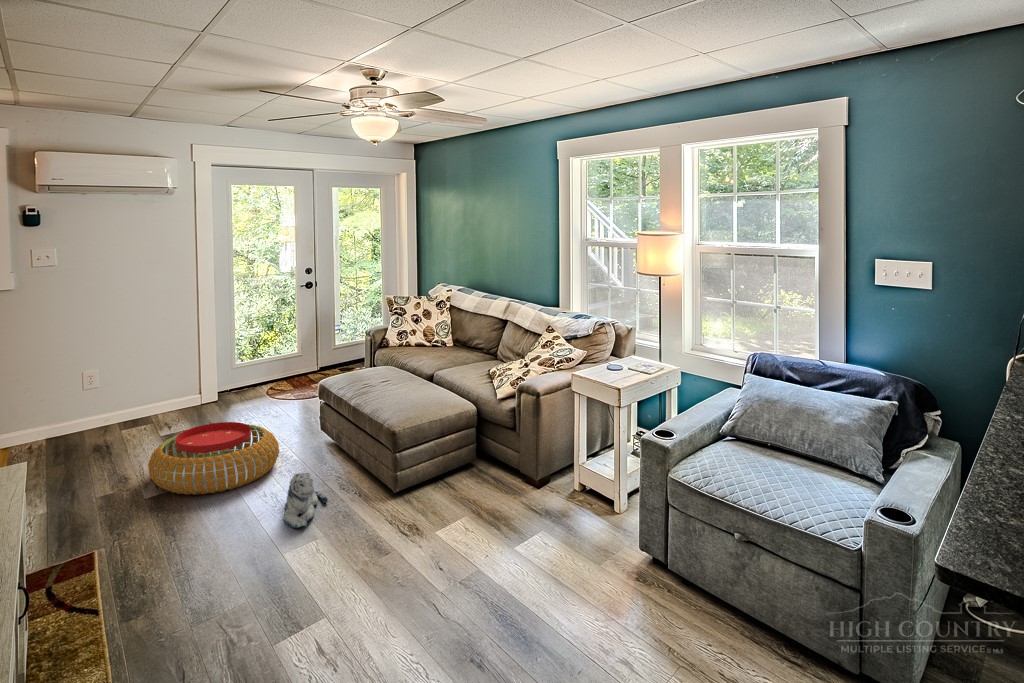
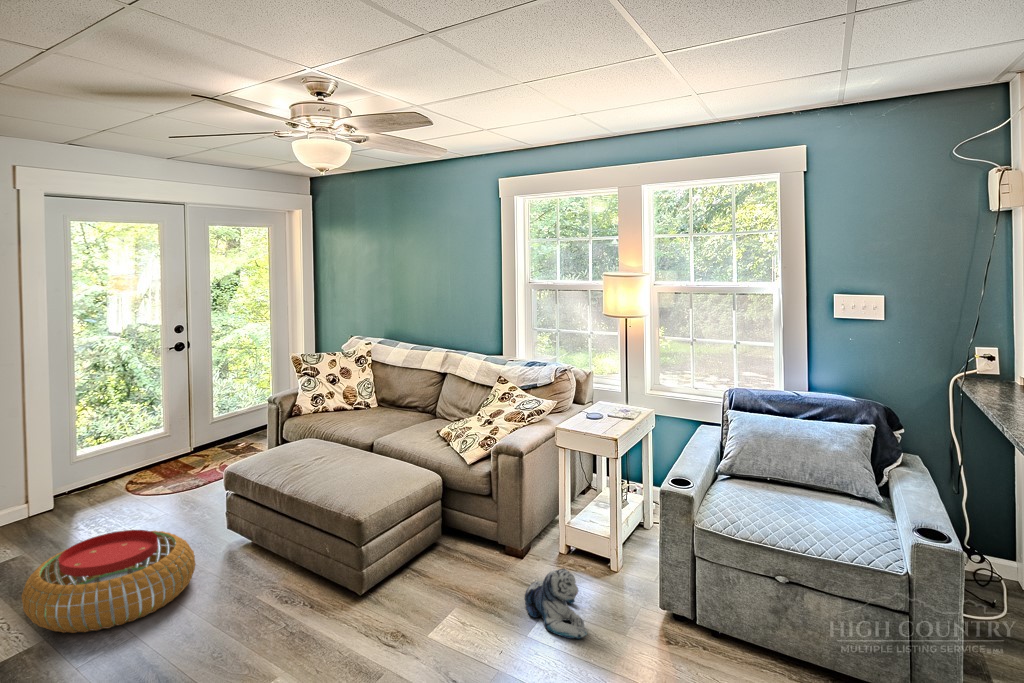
plush toy: present [284,473,328,528] -> present [525,569,587,639]

